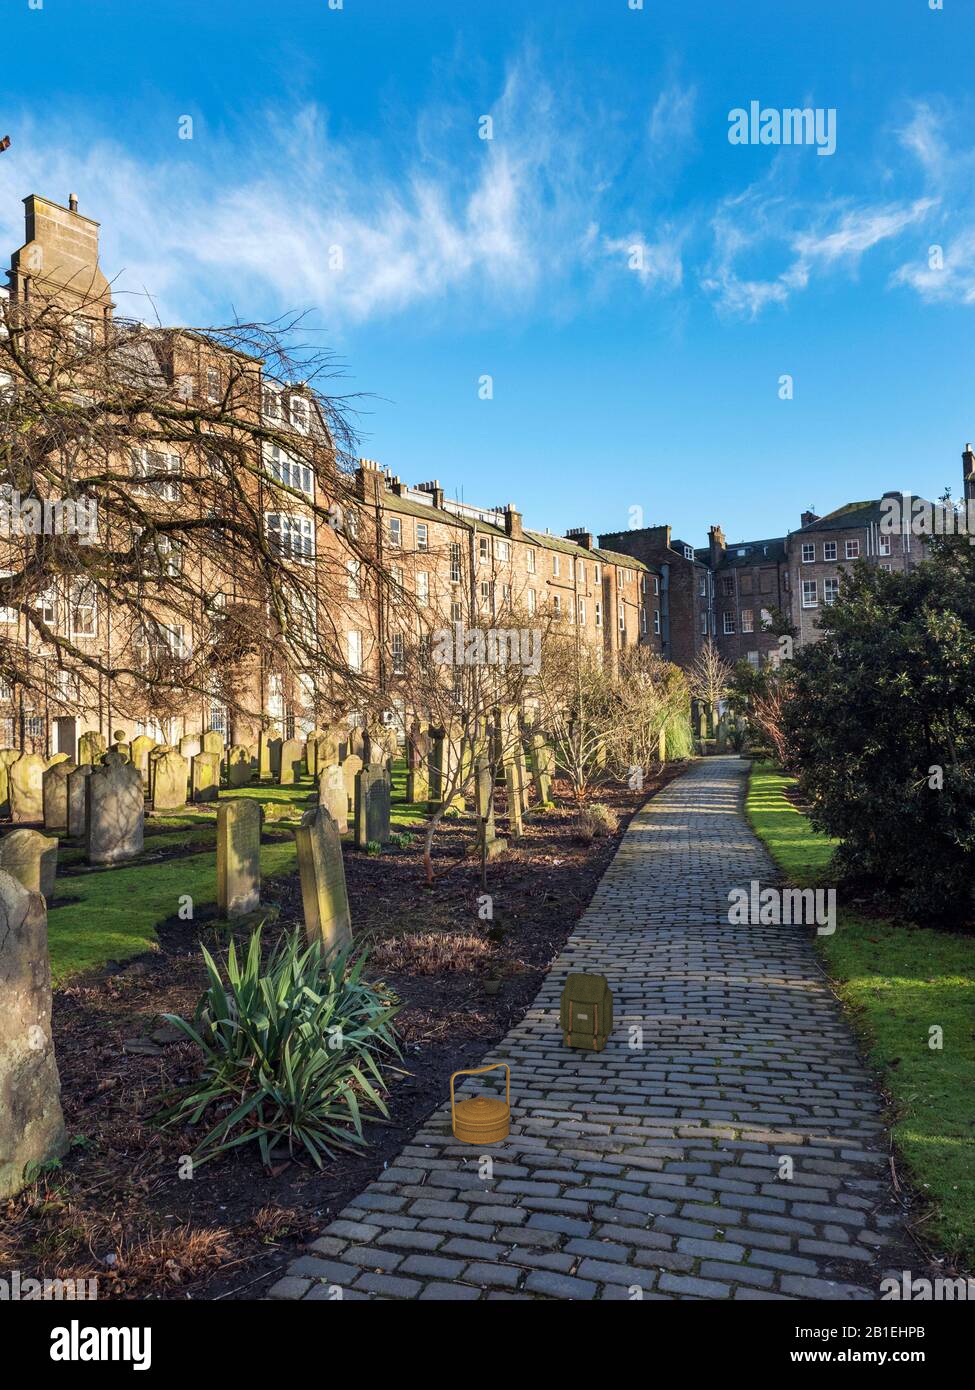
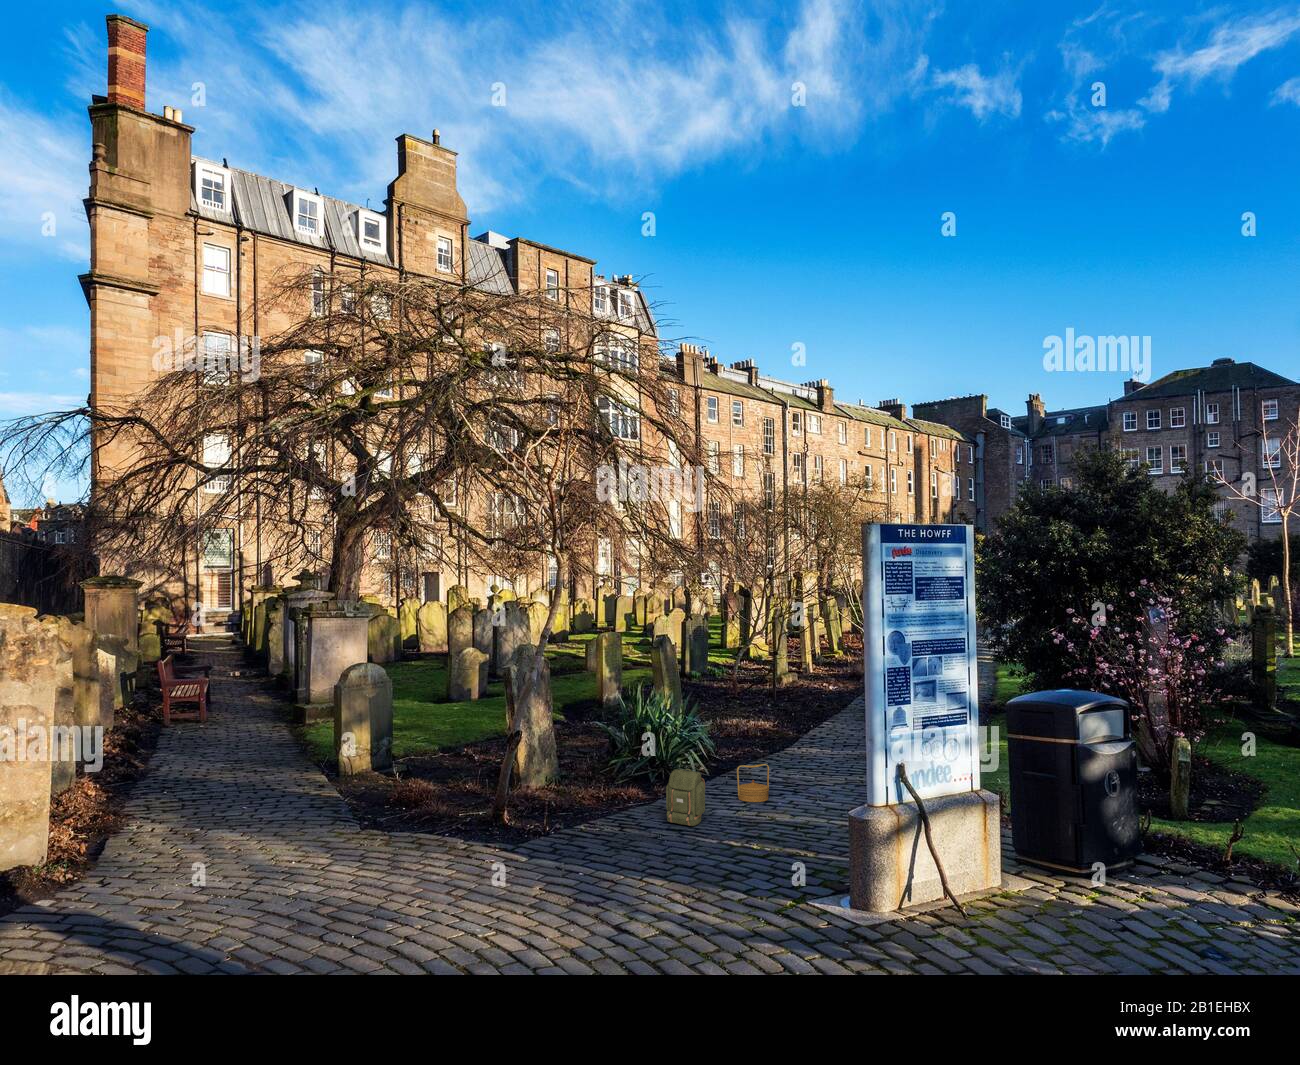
potted plant: present [476,917,513,994] -> none [760,706,783,753]
backpack: present [560,972,613,1050] -> present [666,769,705,826]

